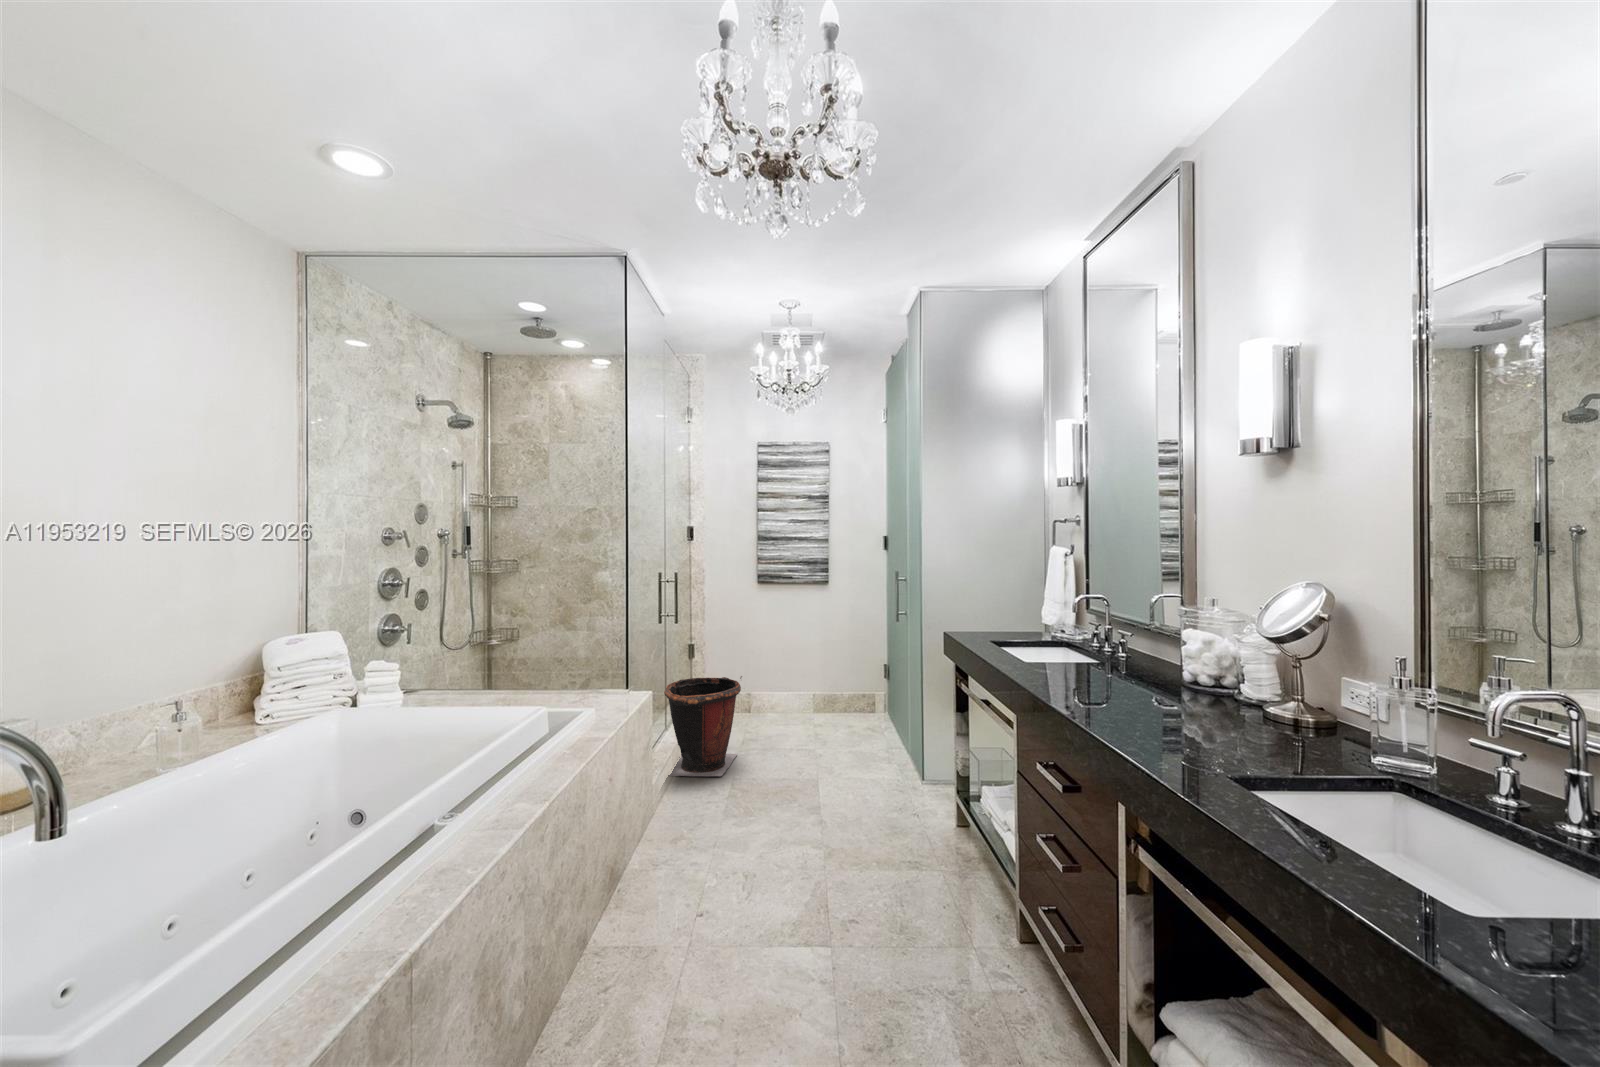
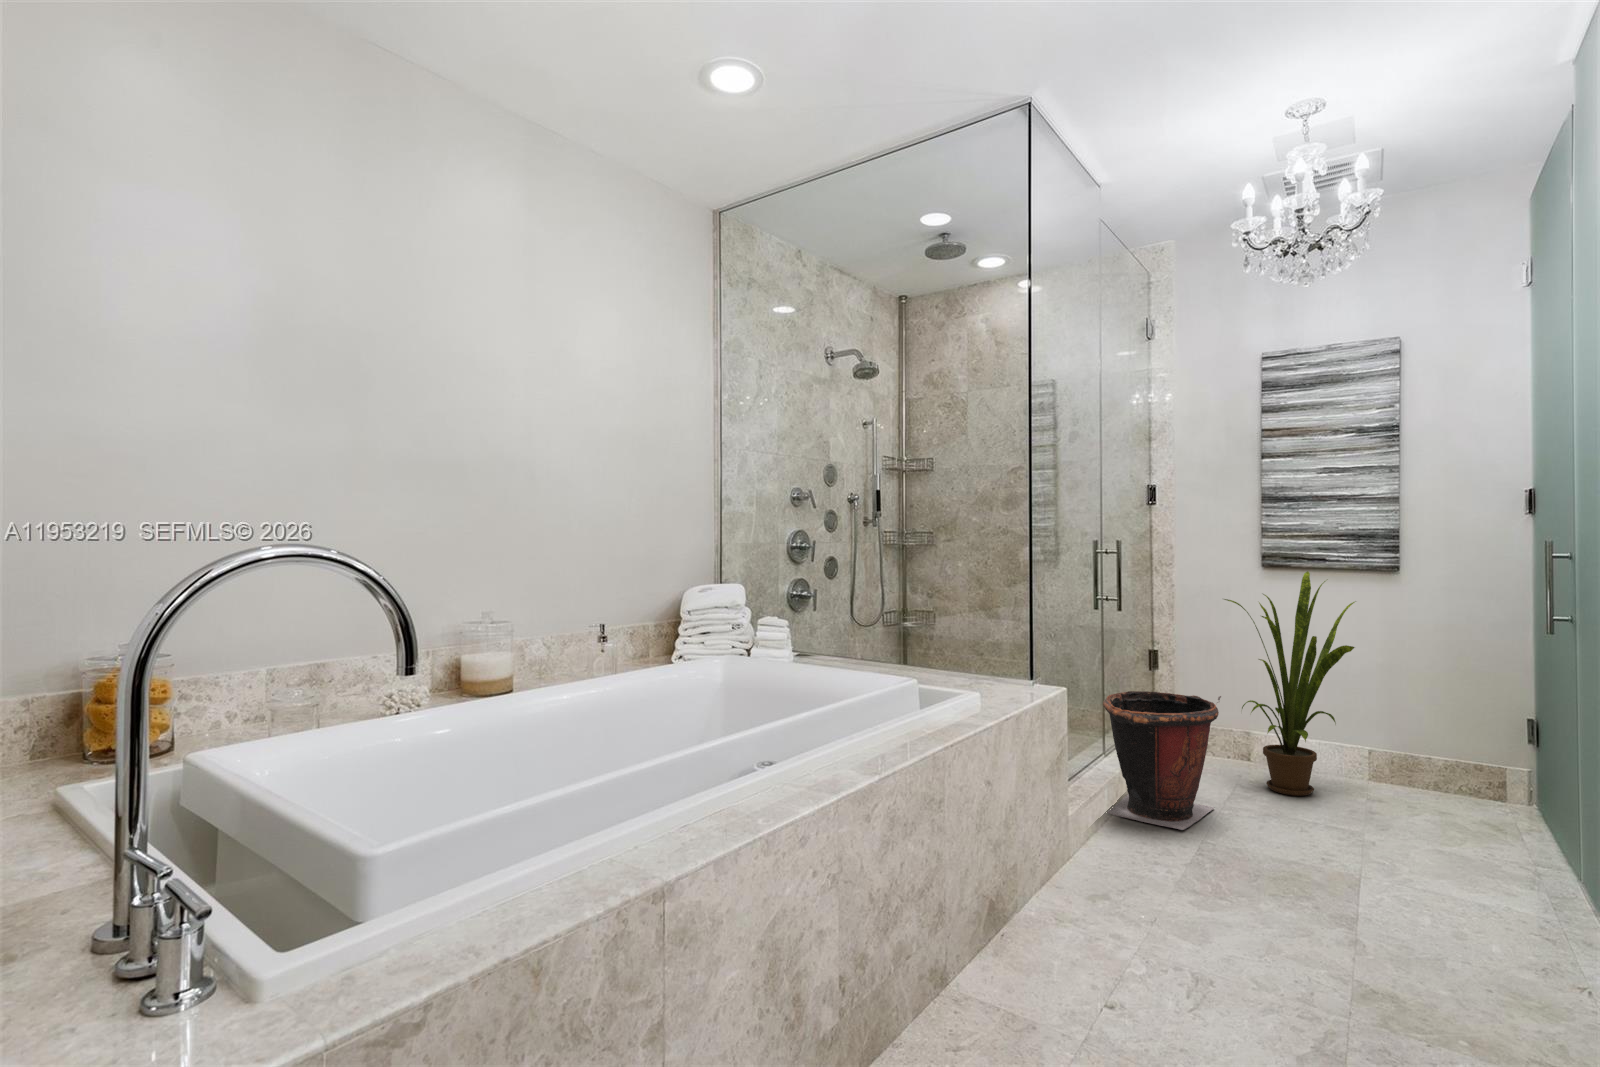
house plant: none [735,585,813,734] -> present [1224,571,1355,796]

